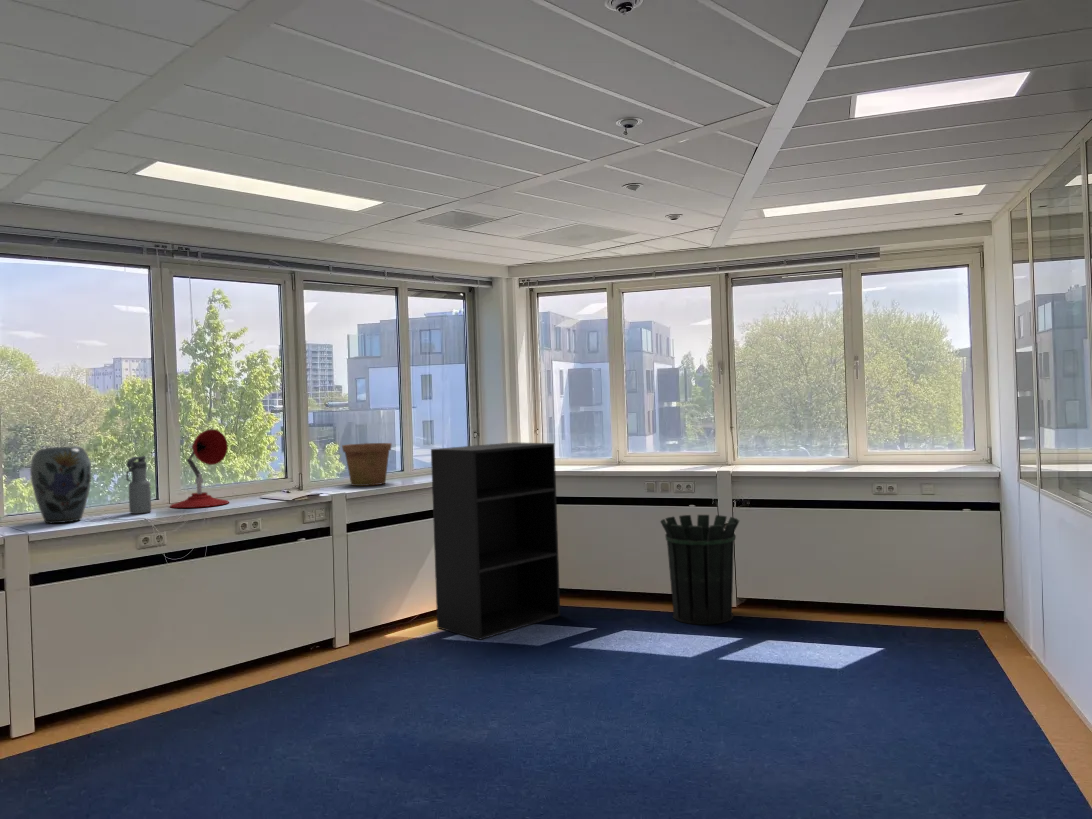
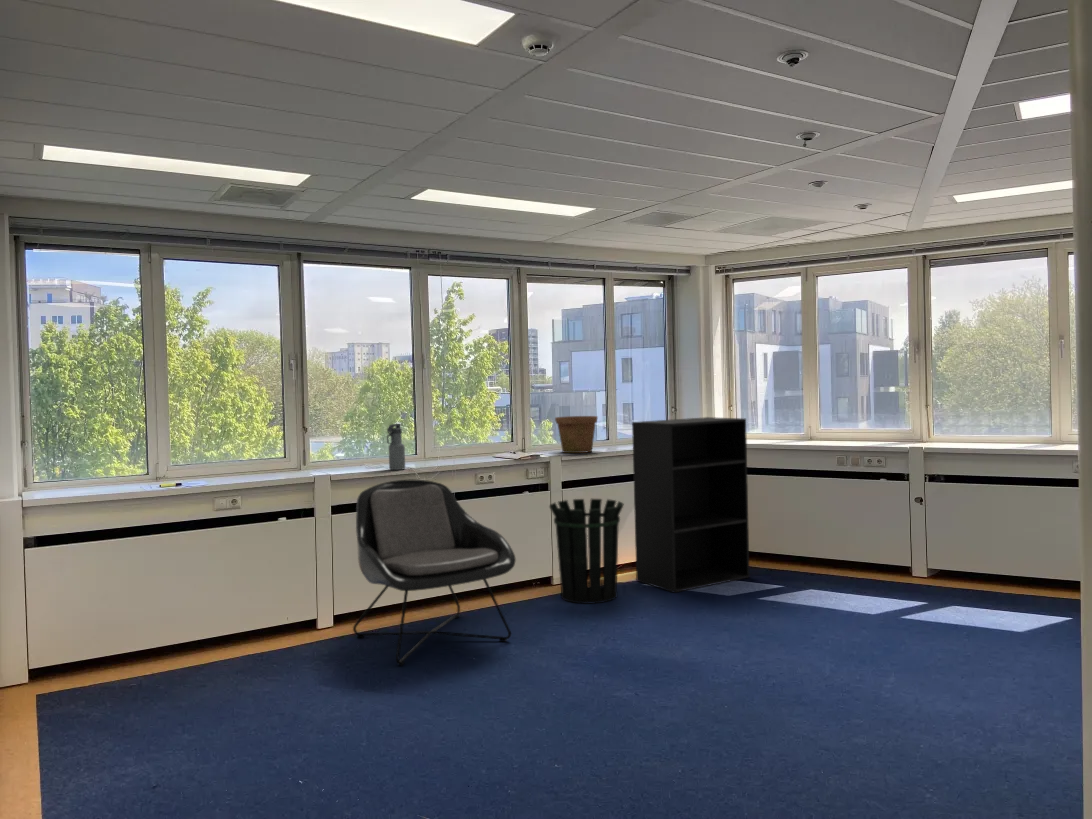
desk lamp: present [170,429,229,508] -> none [418,402,464,467]
vase: present [30,446,91,523] -> none [319,415,362,475]
waste bin: present [661,515,739,625] -> present [550,499,624,604]
lounge chair: none [75,525,291,768] -> present [353,480,515,666]

